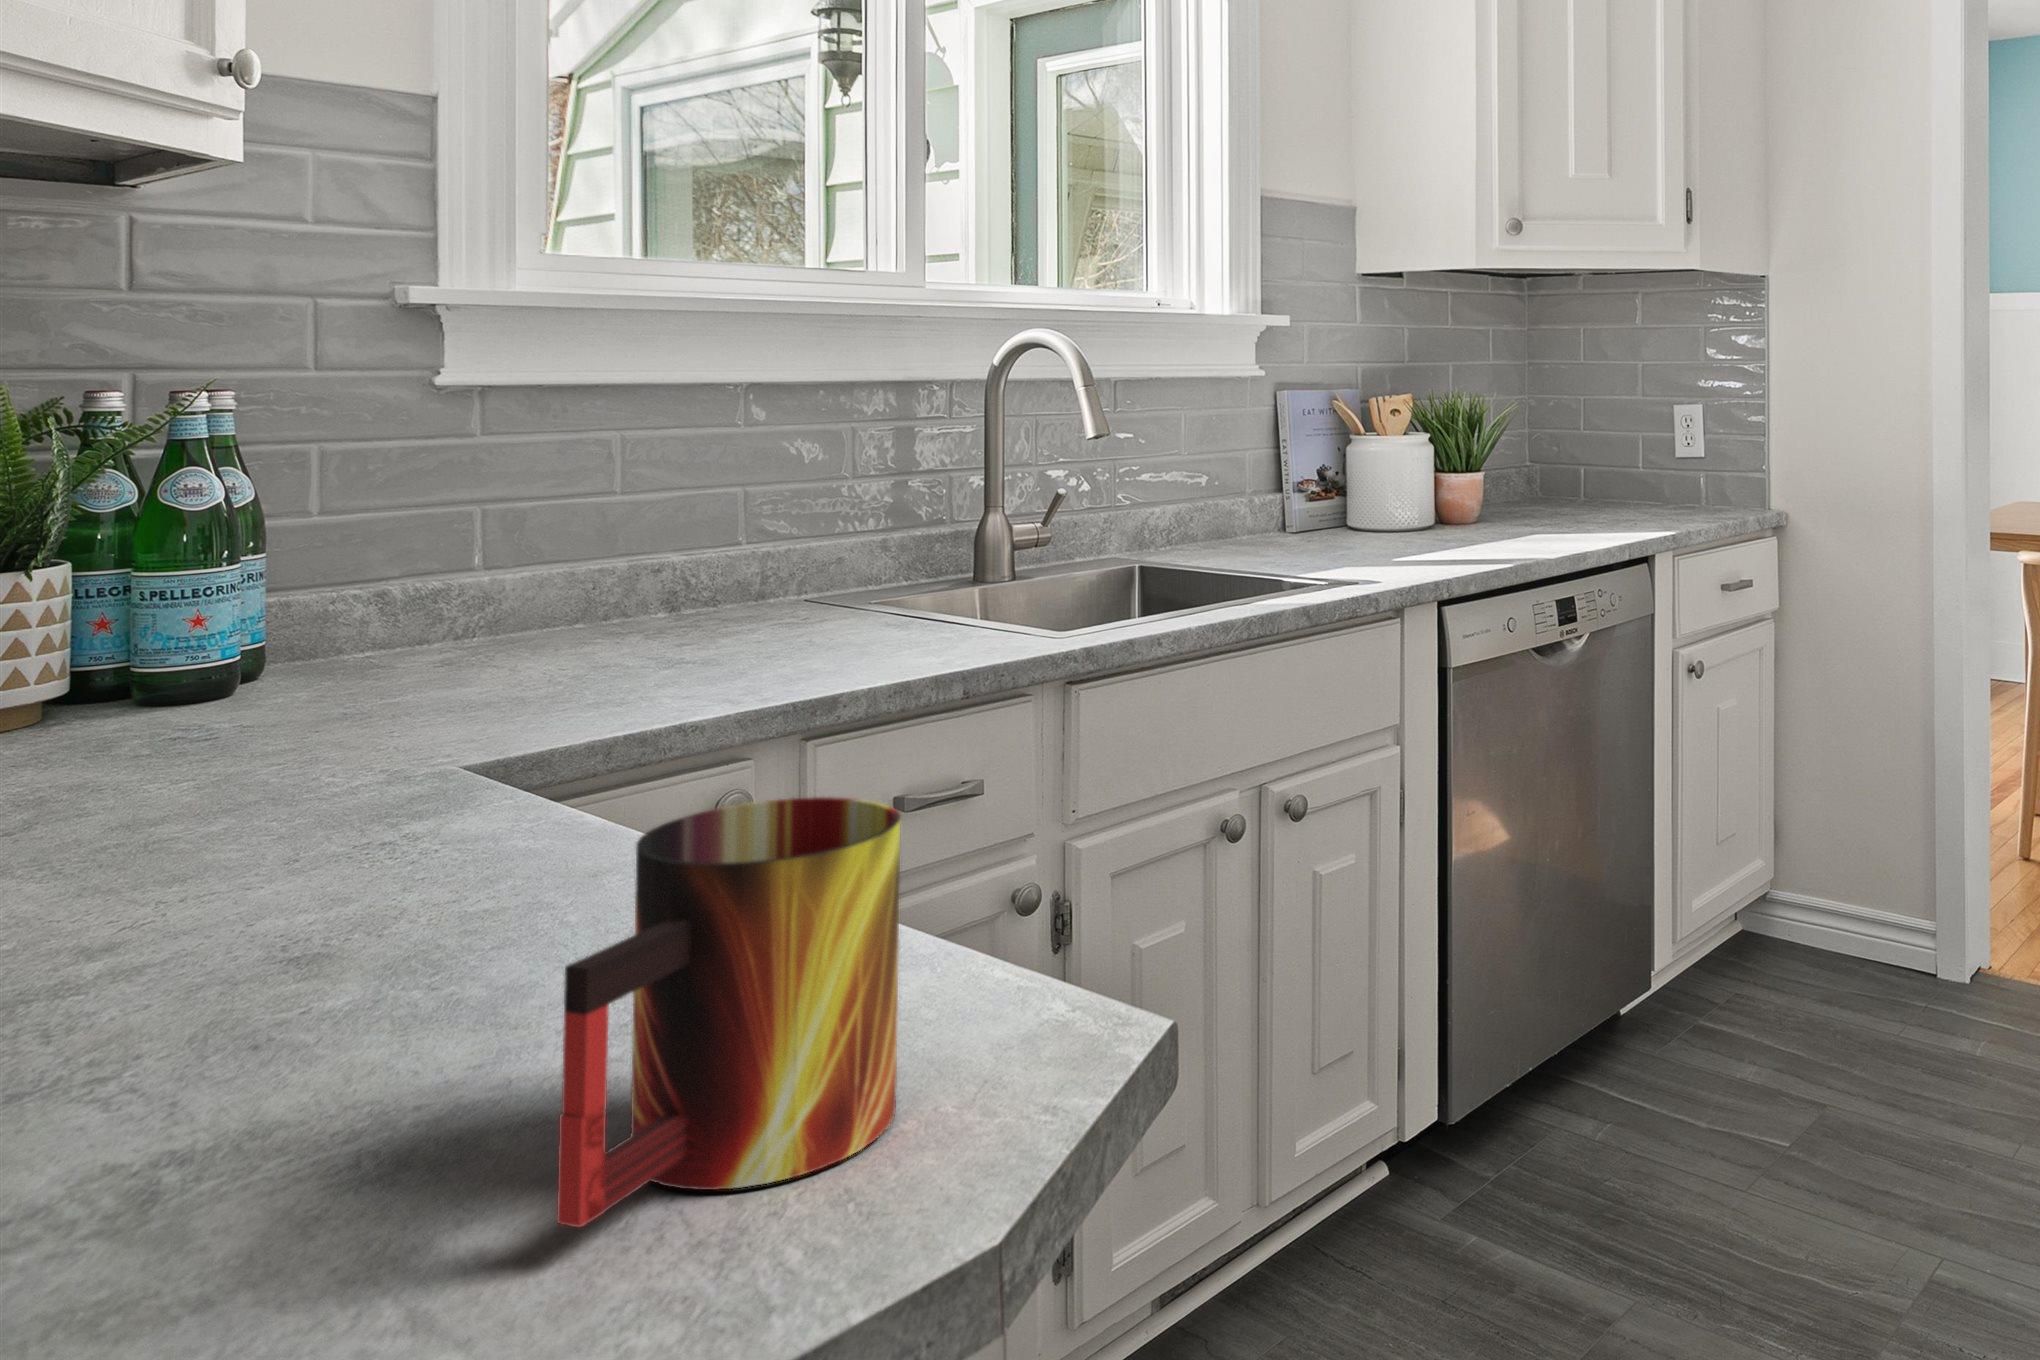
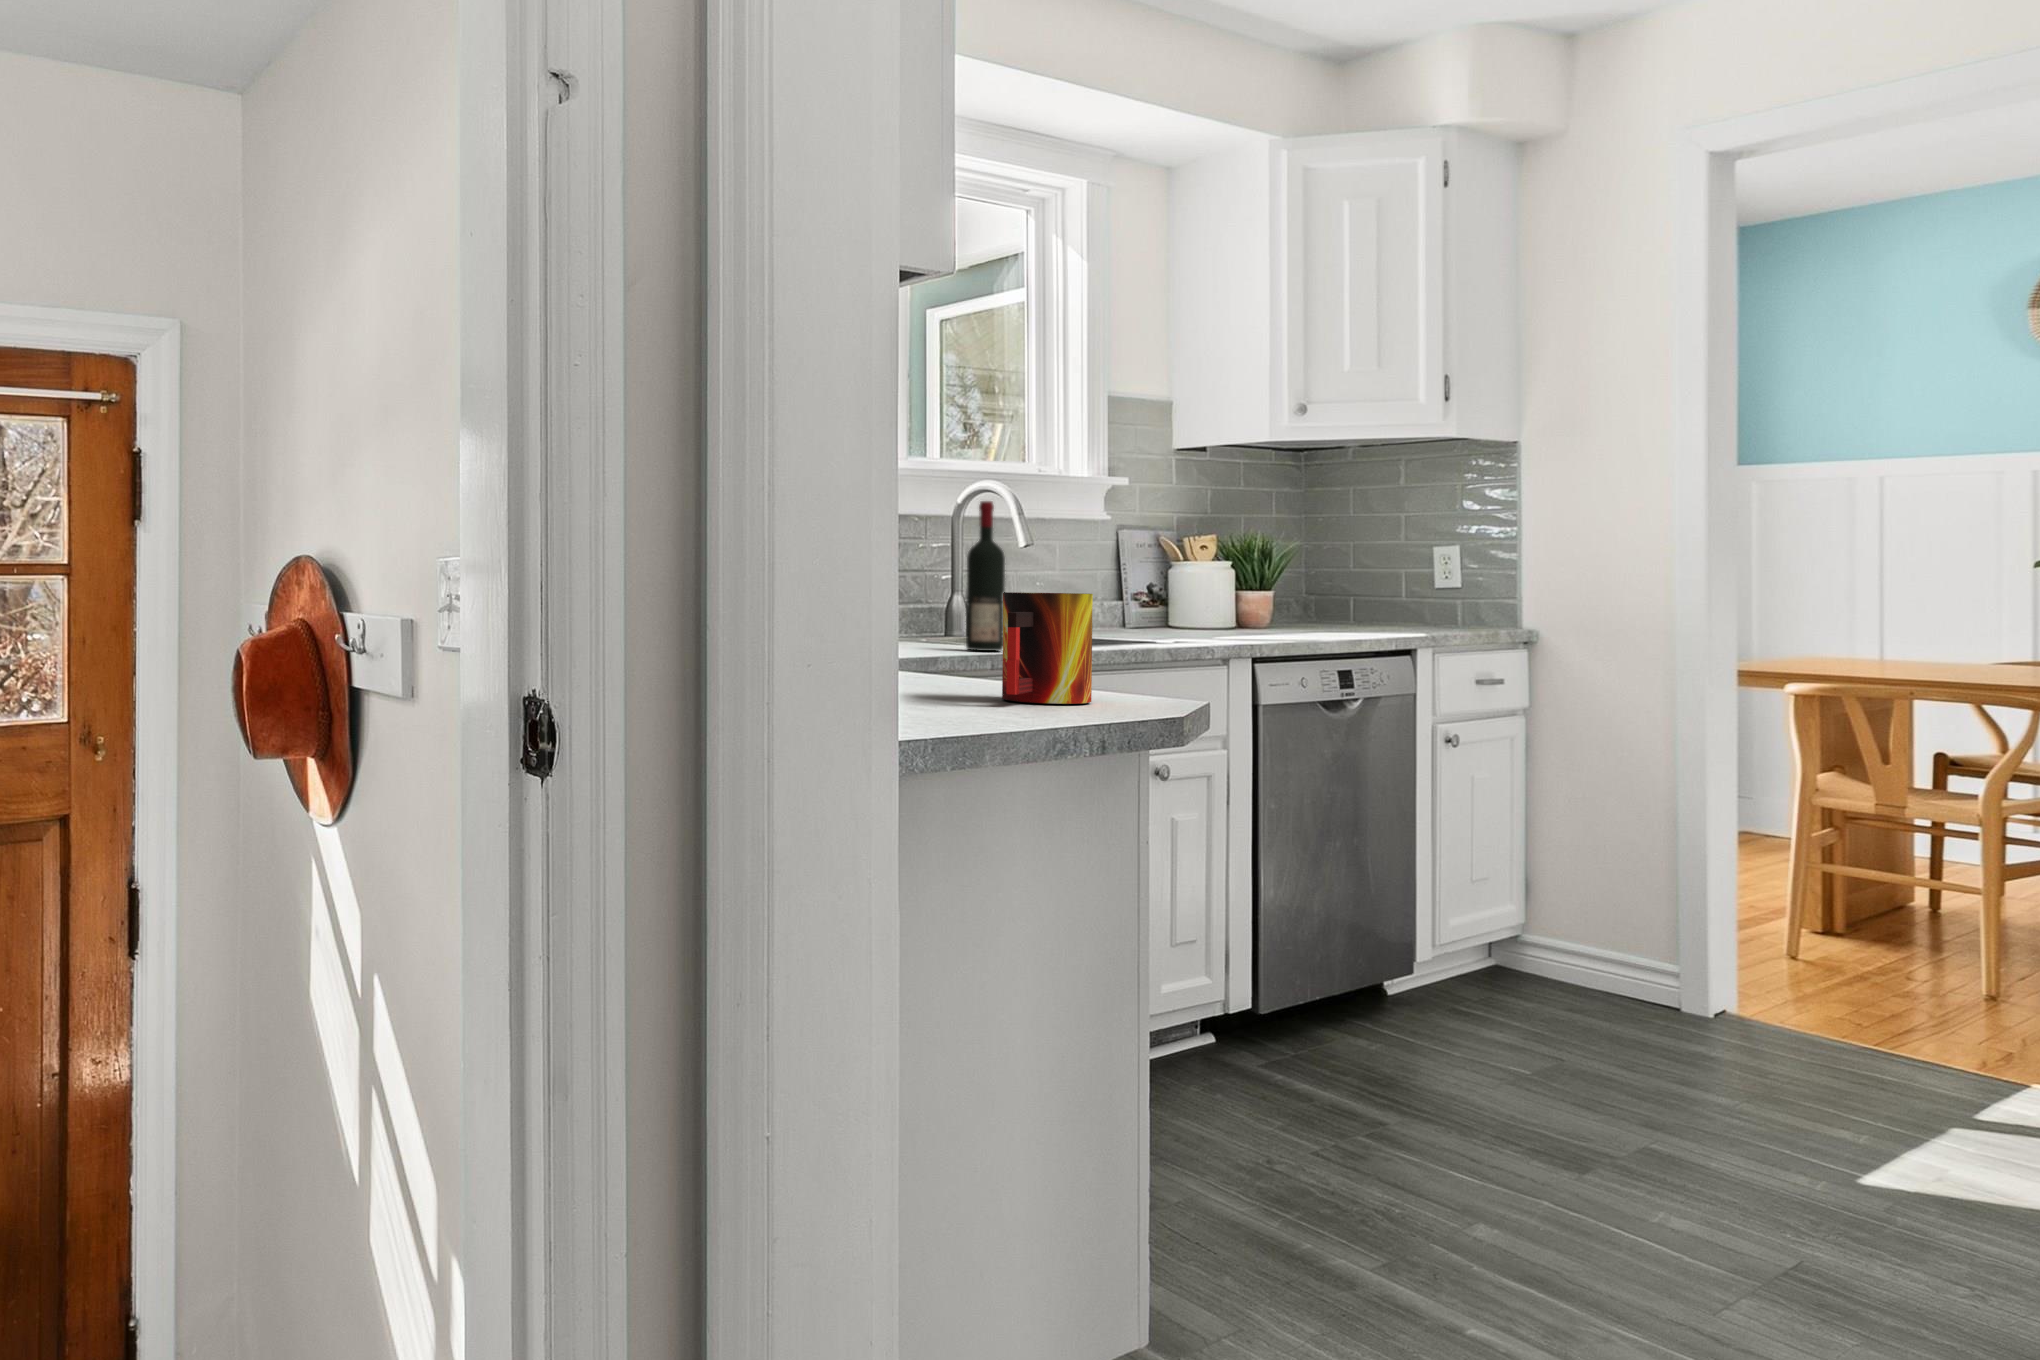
wine bottle: none [964,384,1033,650] -> present [966,501,1005,651]

